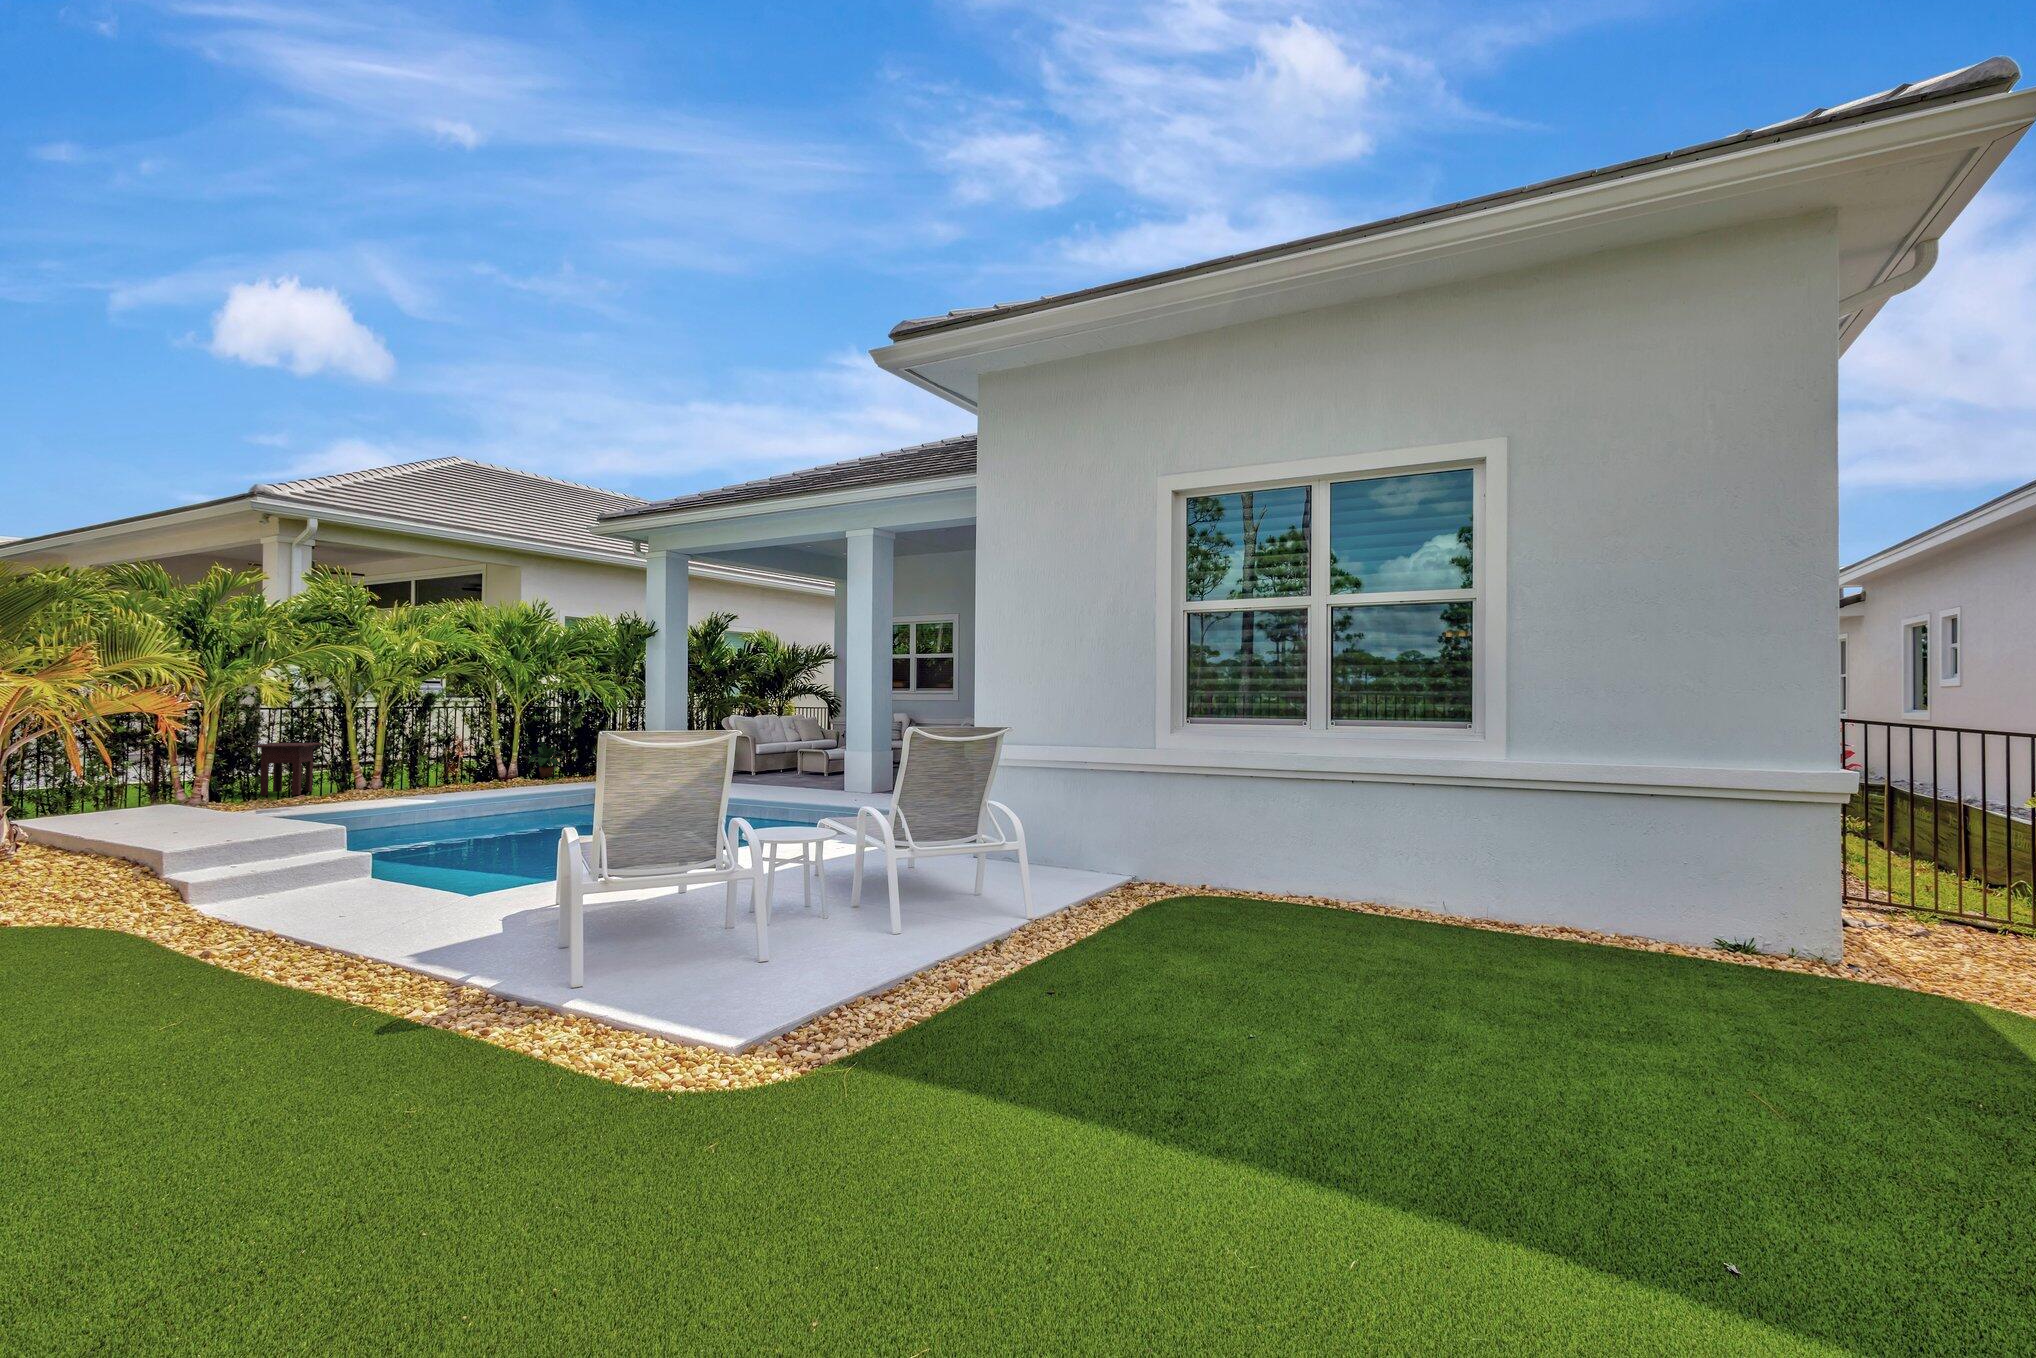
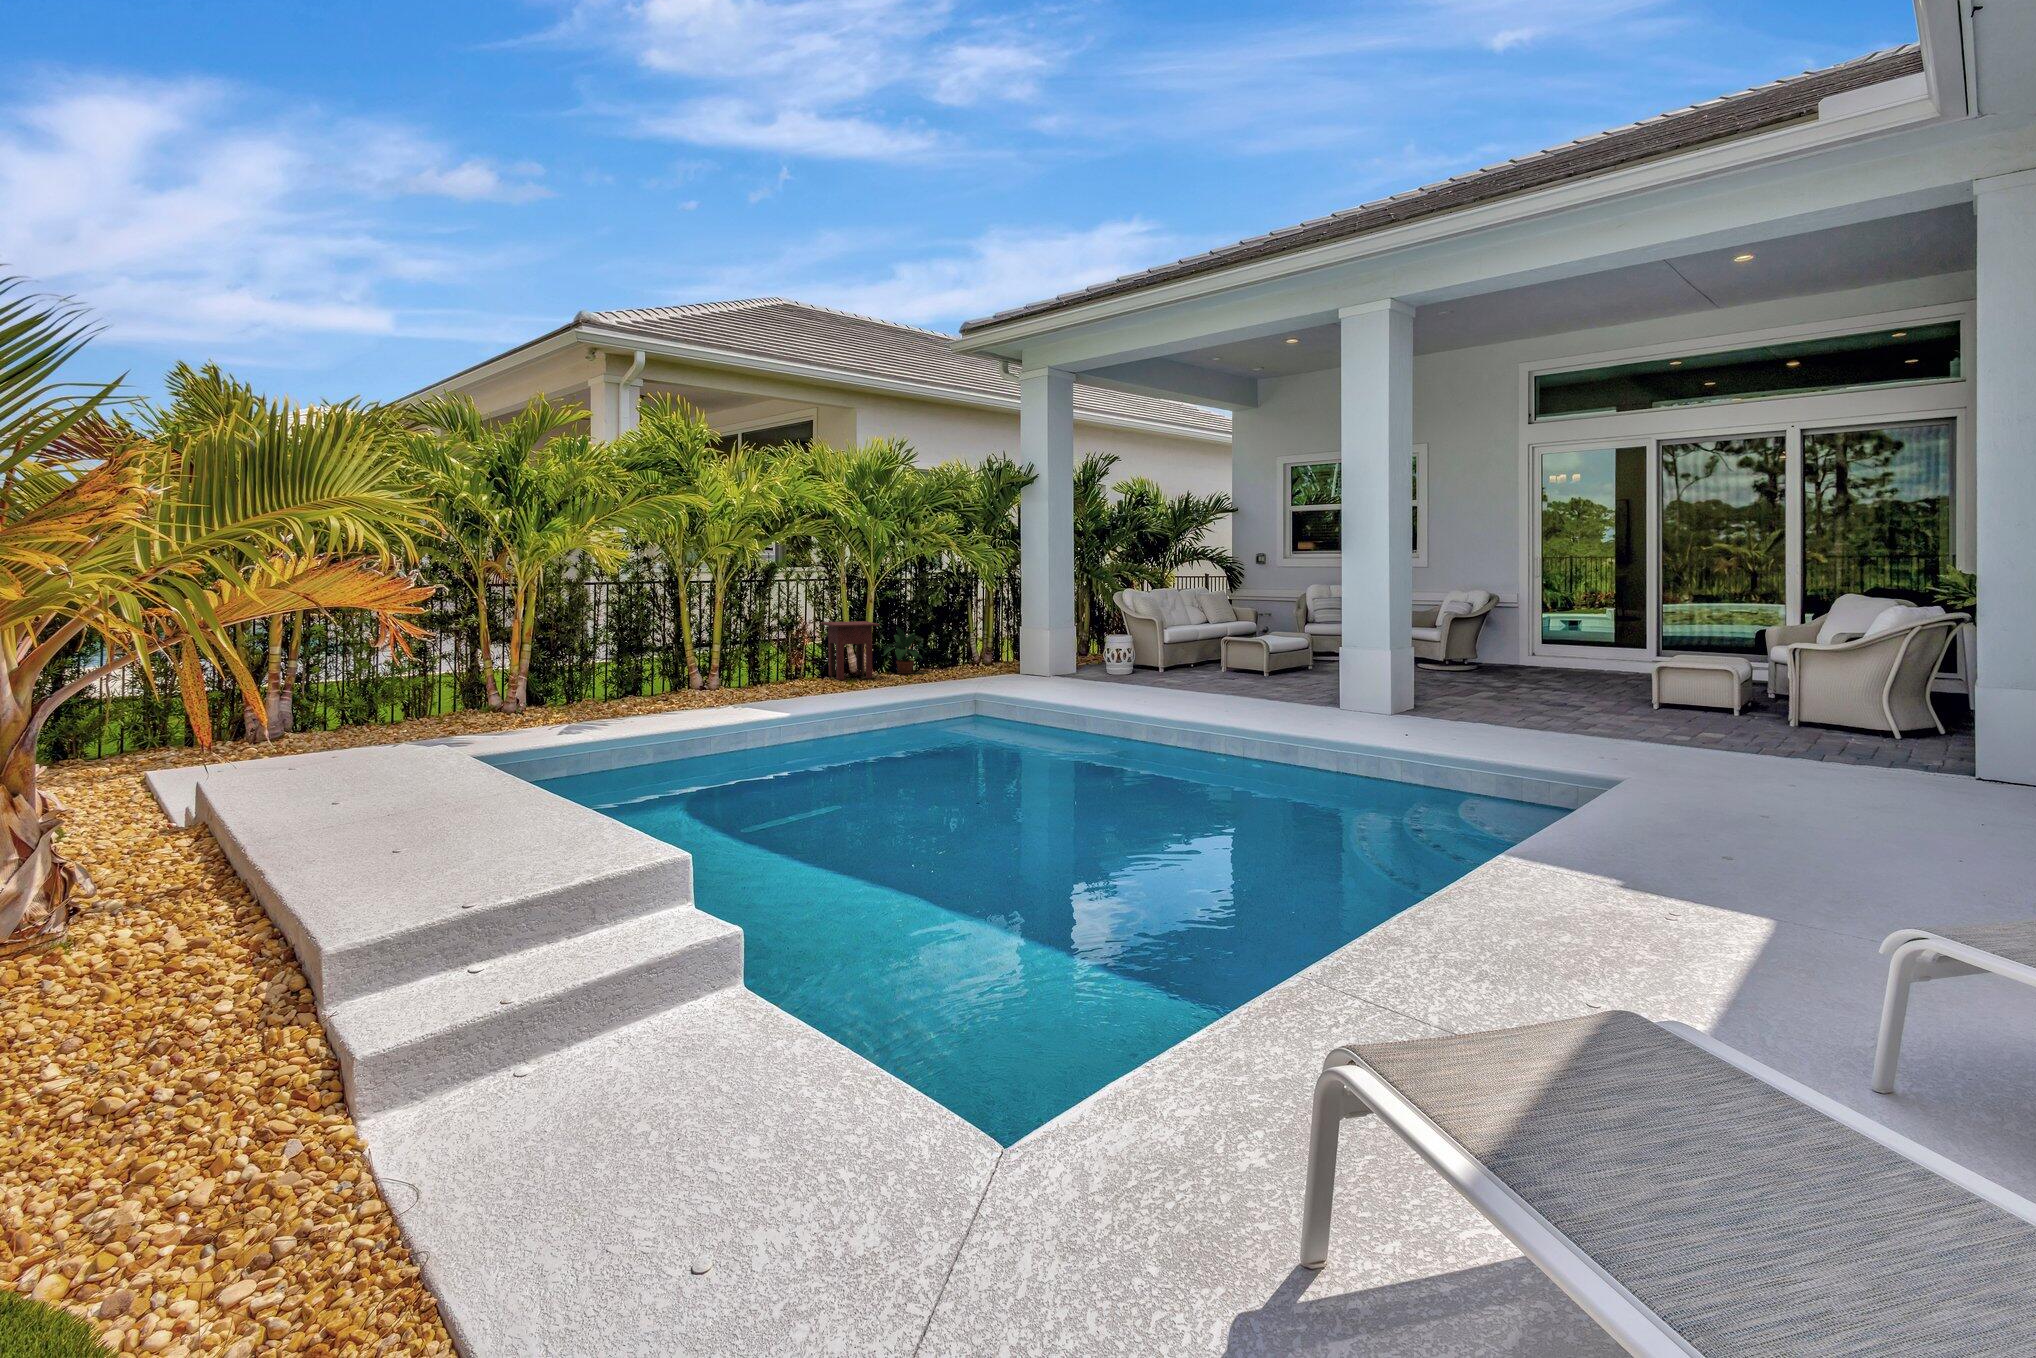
side table: present [252,743,322,795] -> present [820,621,880,680]

